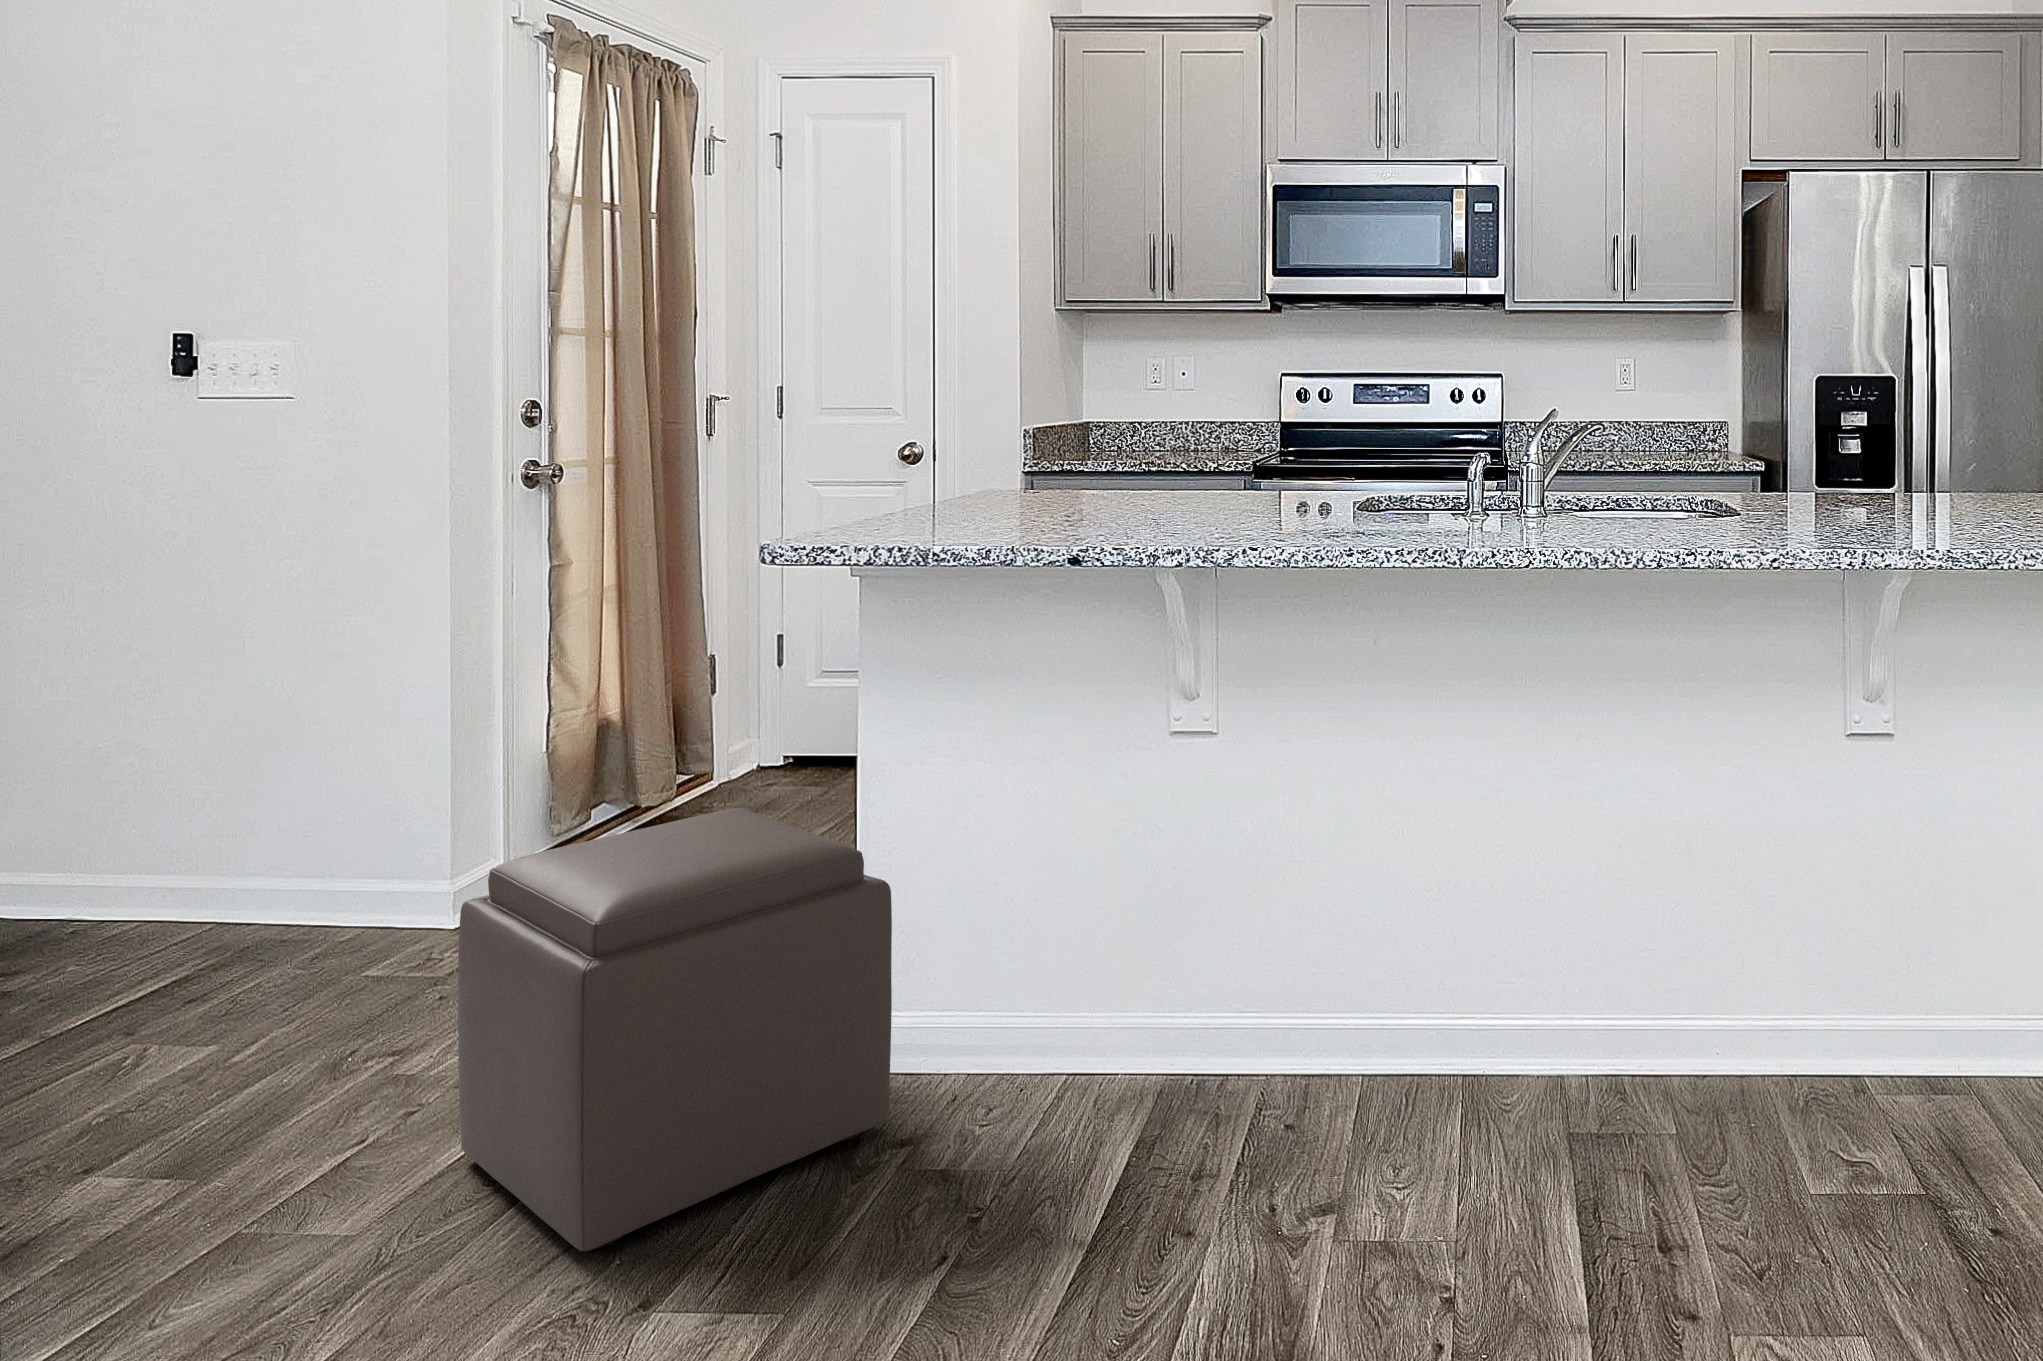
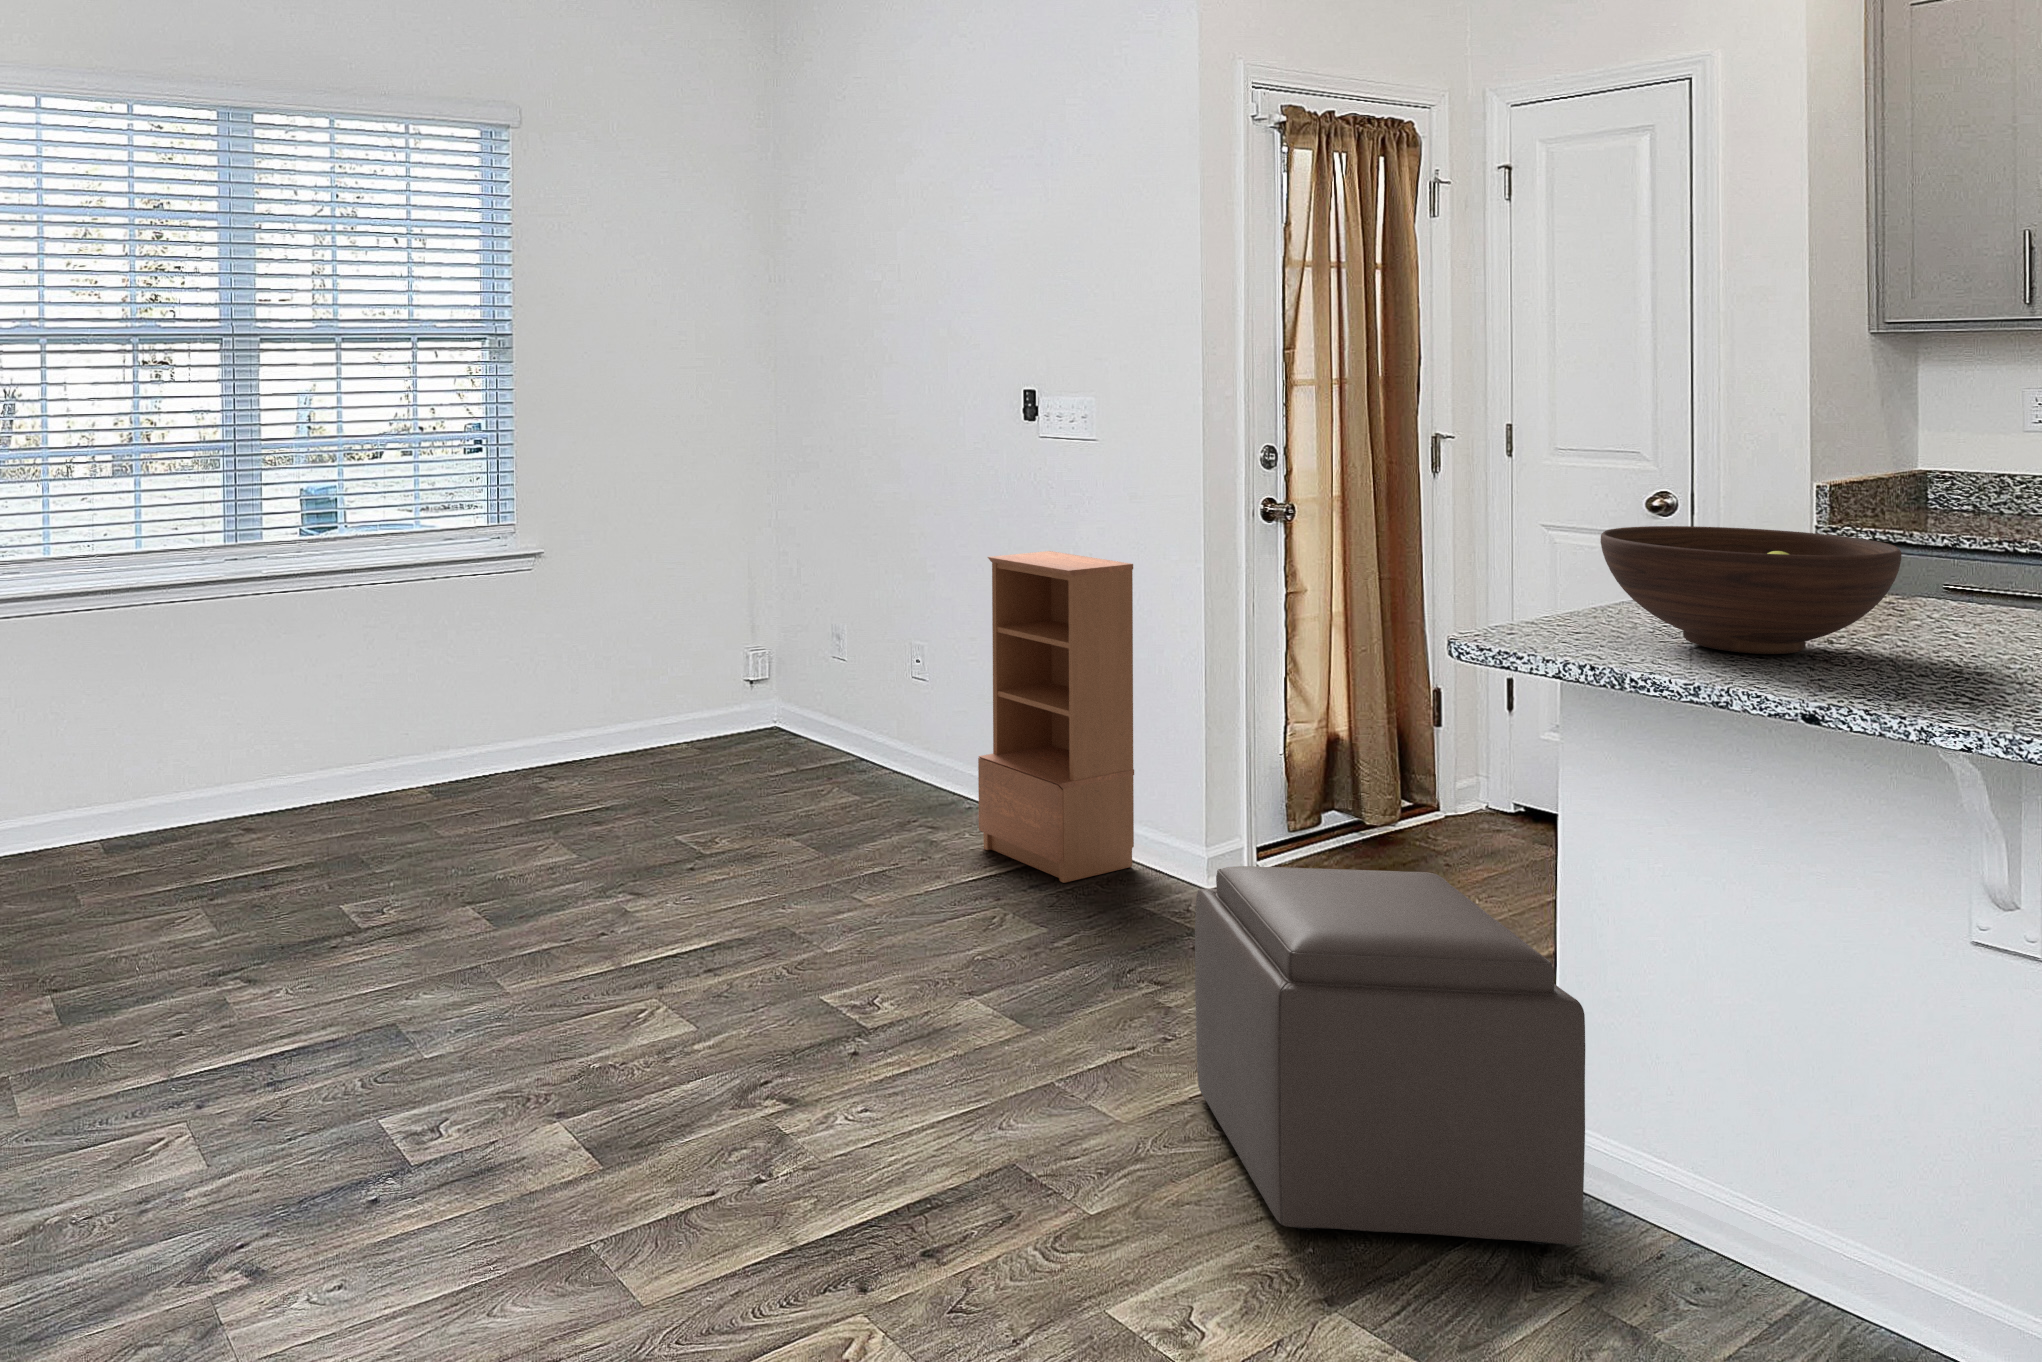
fruit bowl: none [899,425,1115,526] -> present [1601,526,1901,654]
bookcase: none [83,548,349,985] -> present [978,551,1134,883]

